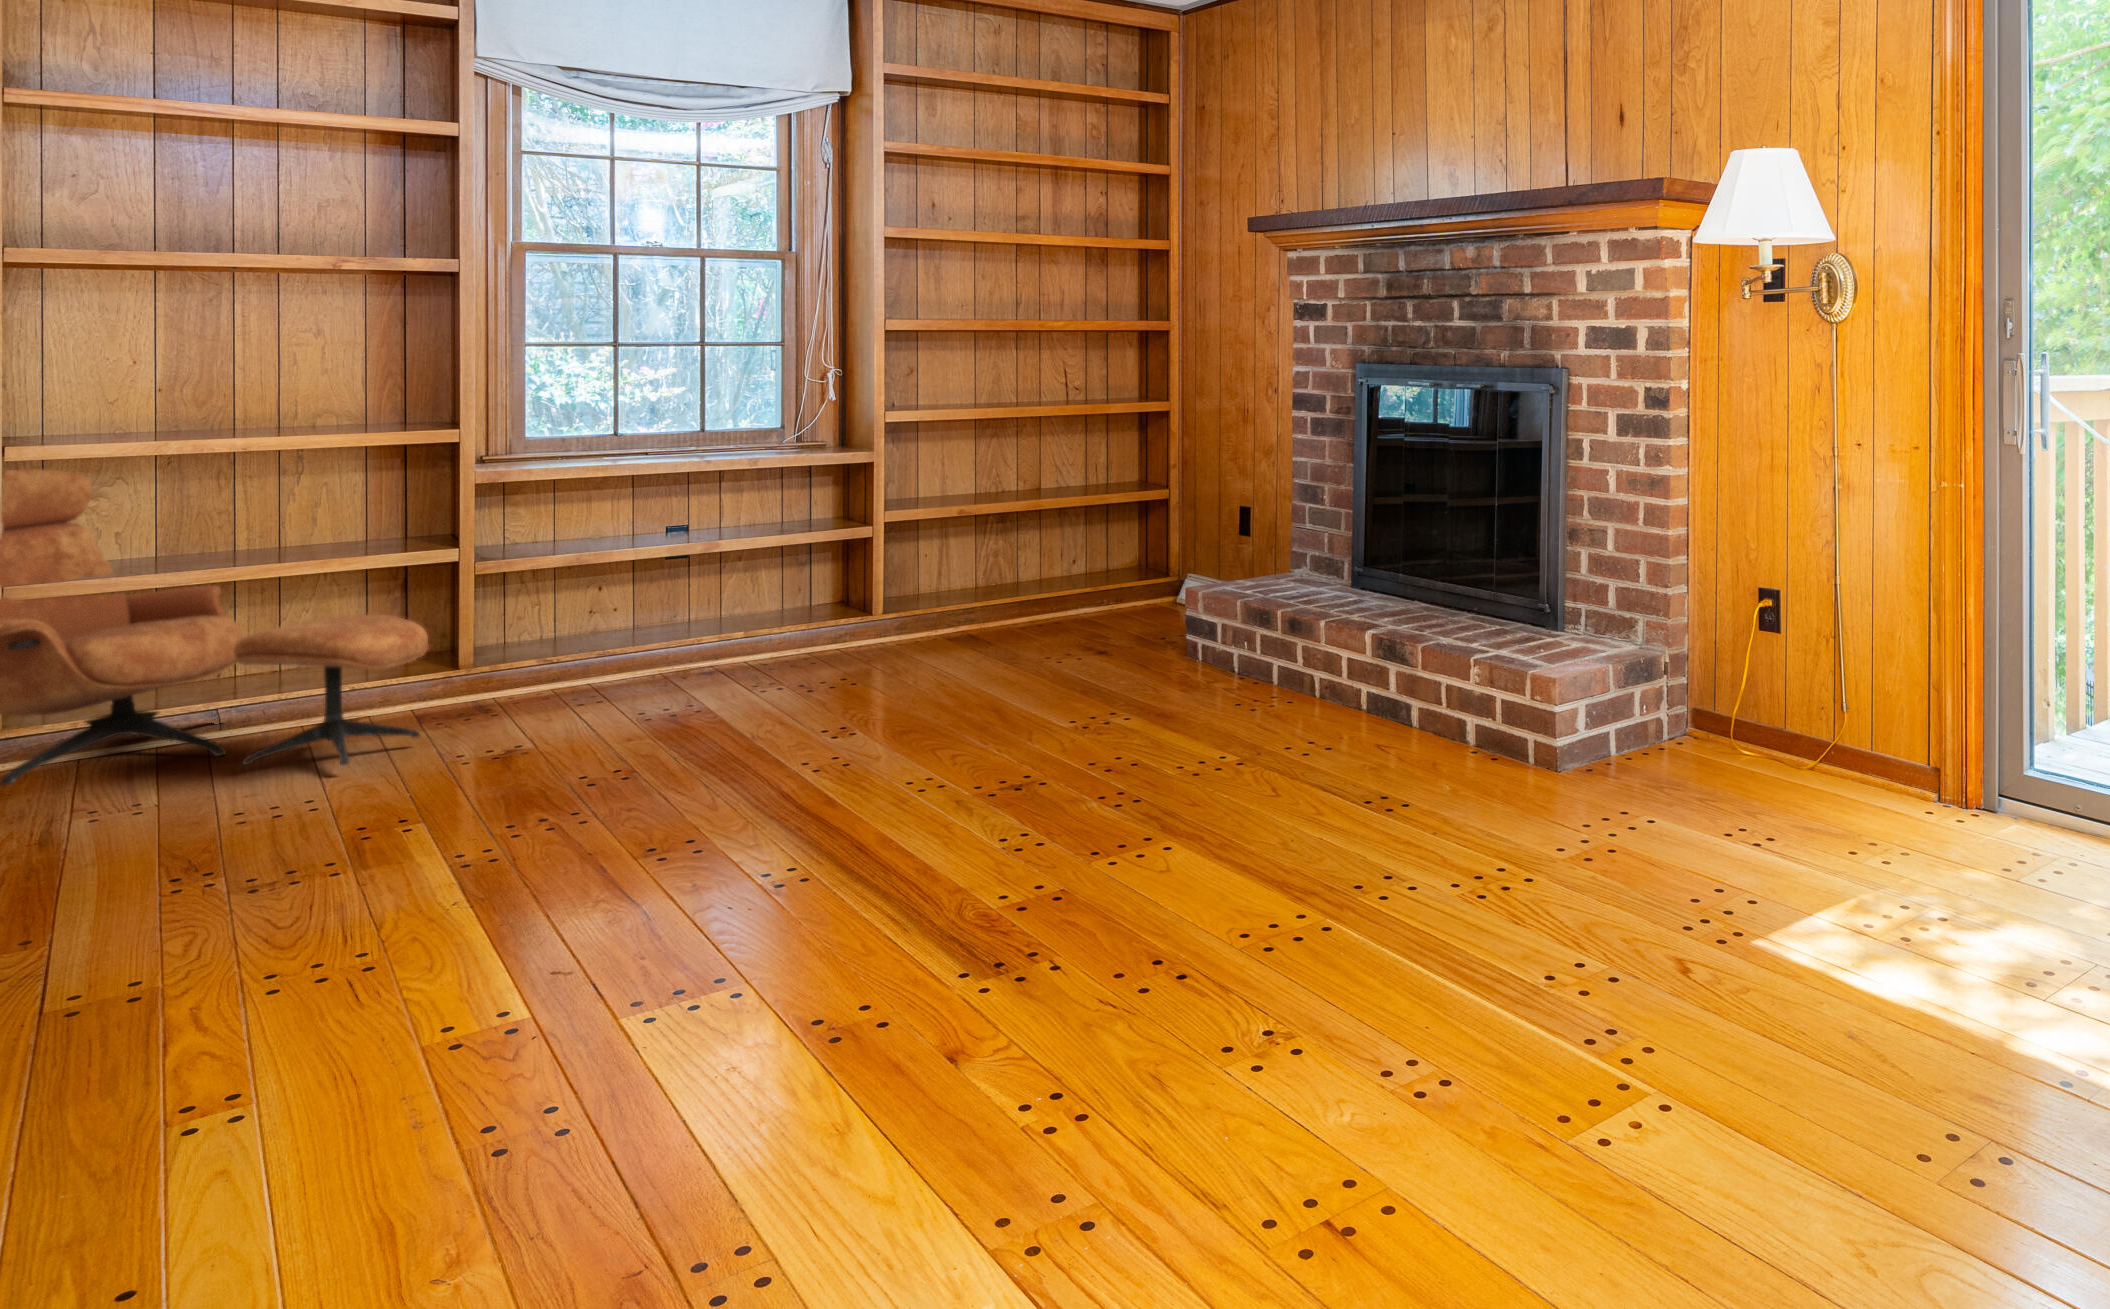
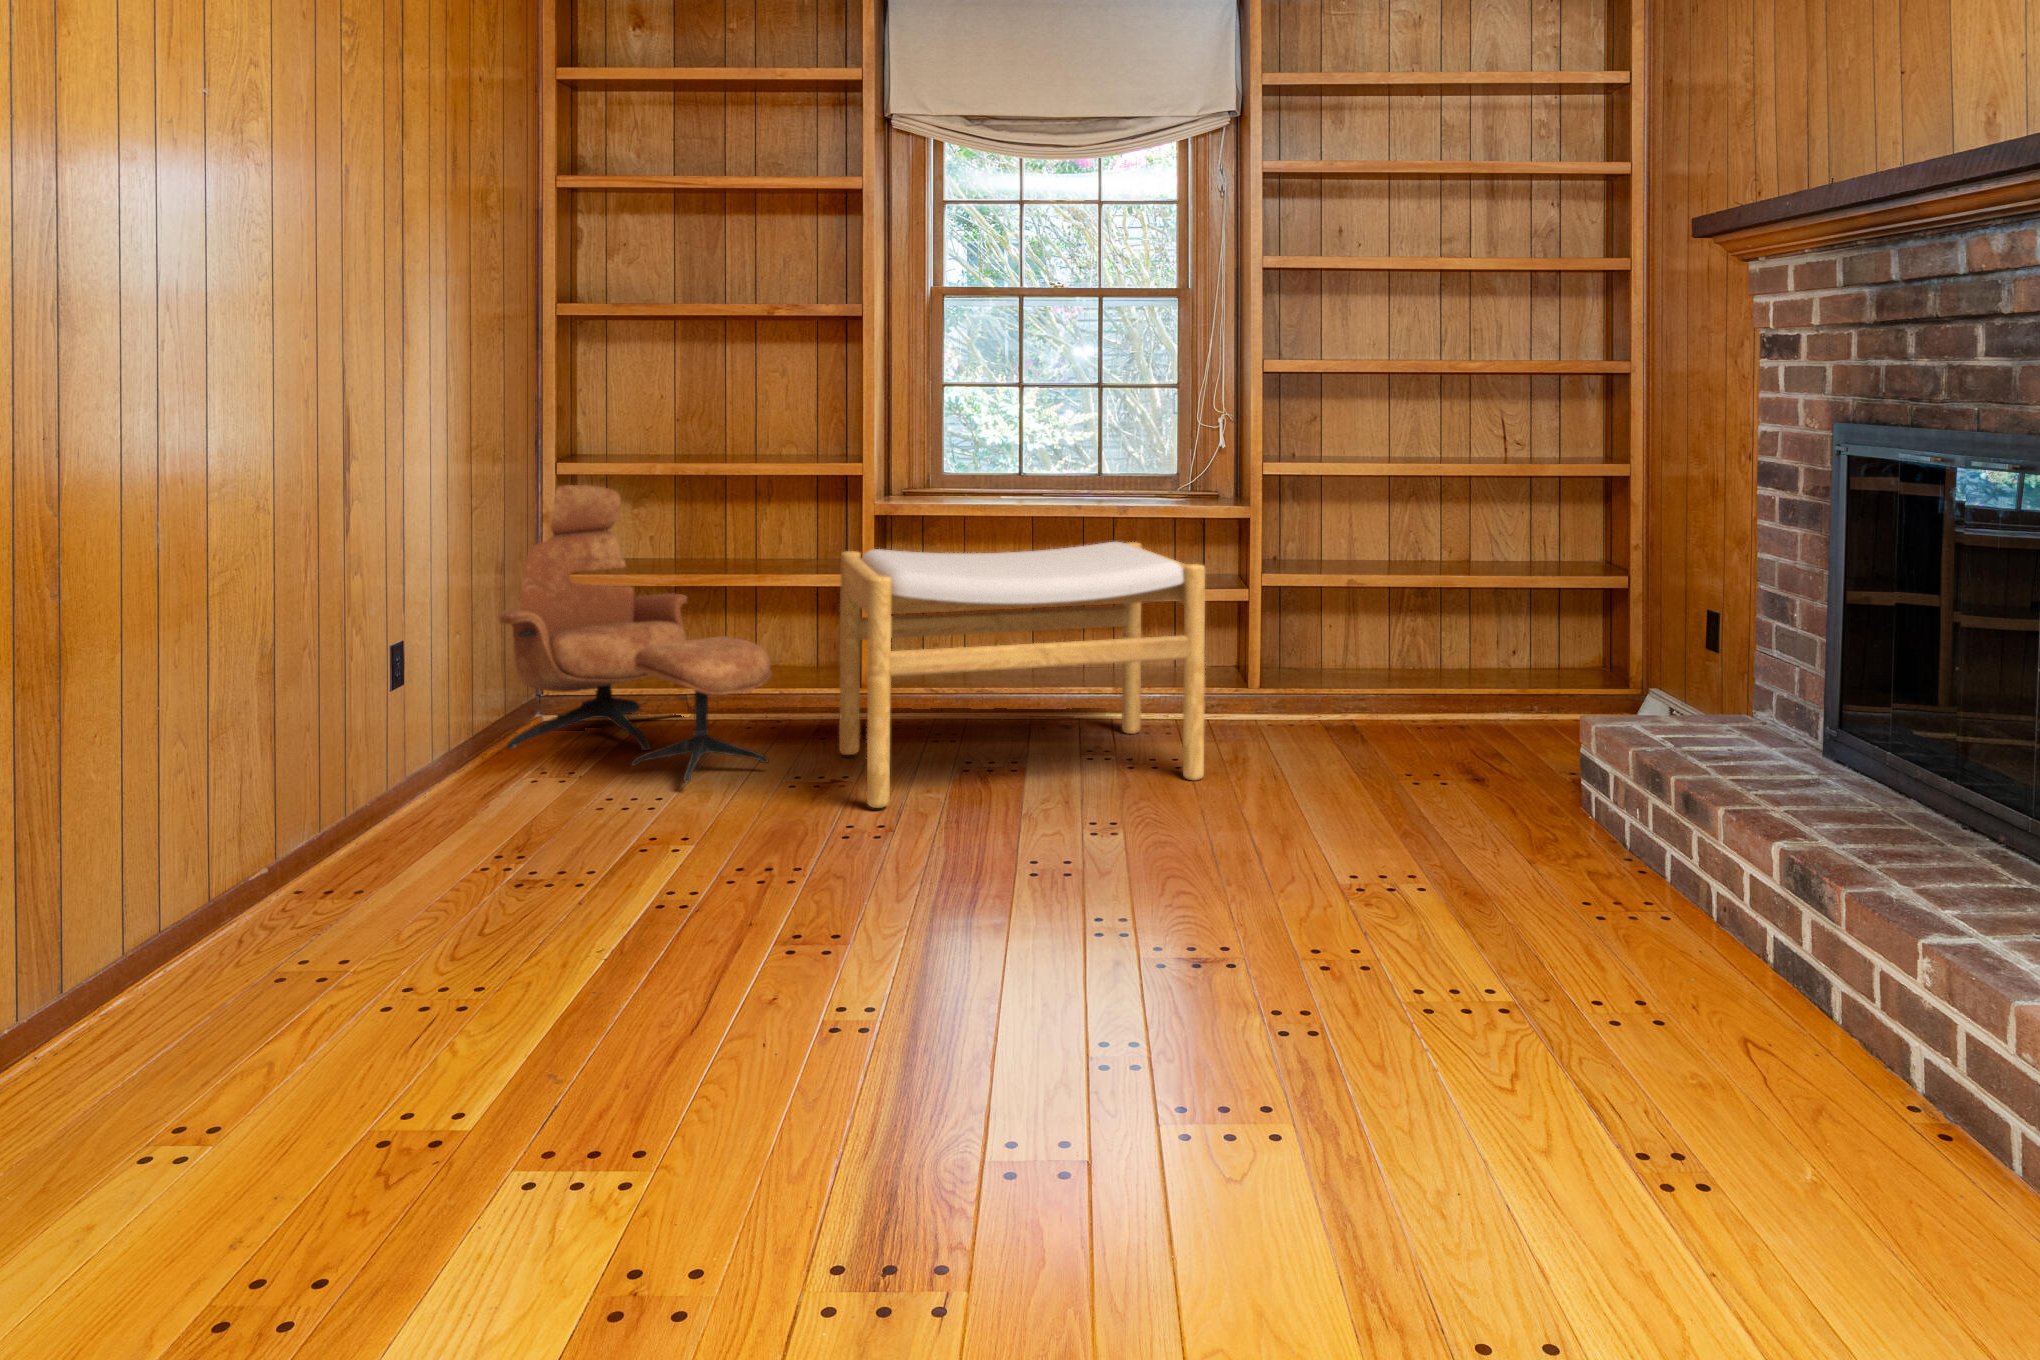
footstool: none [483,489,884,749] -> present [839,542,1205,808]

